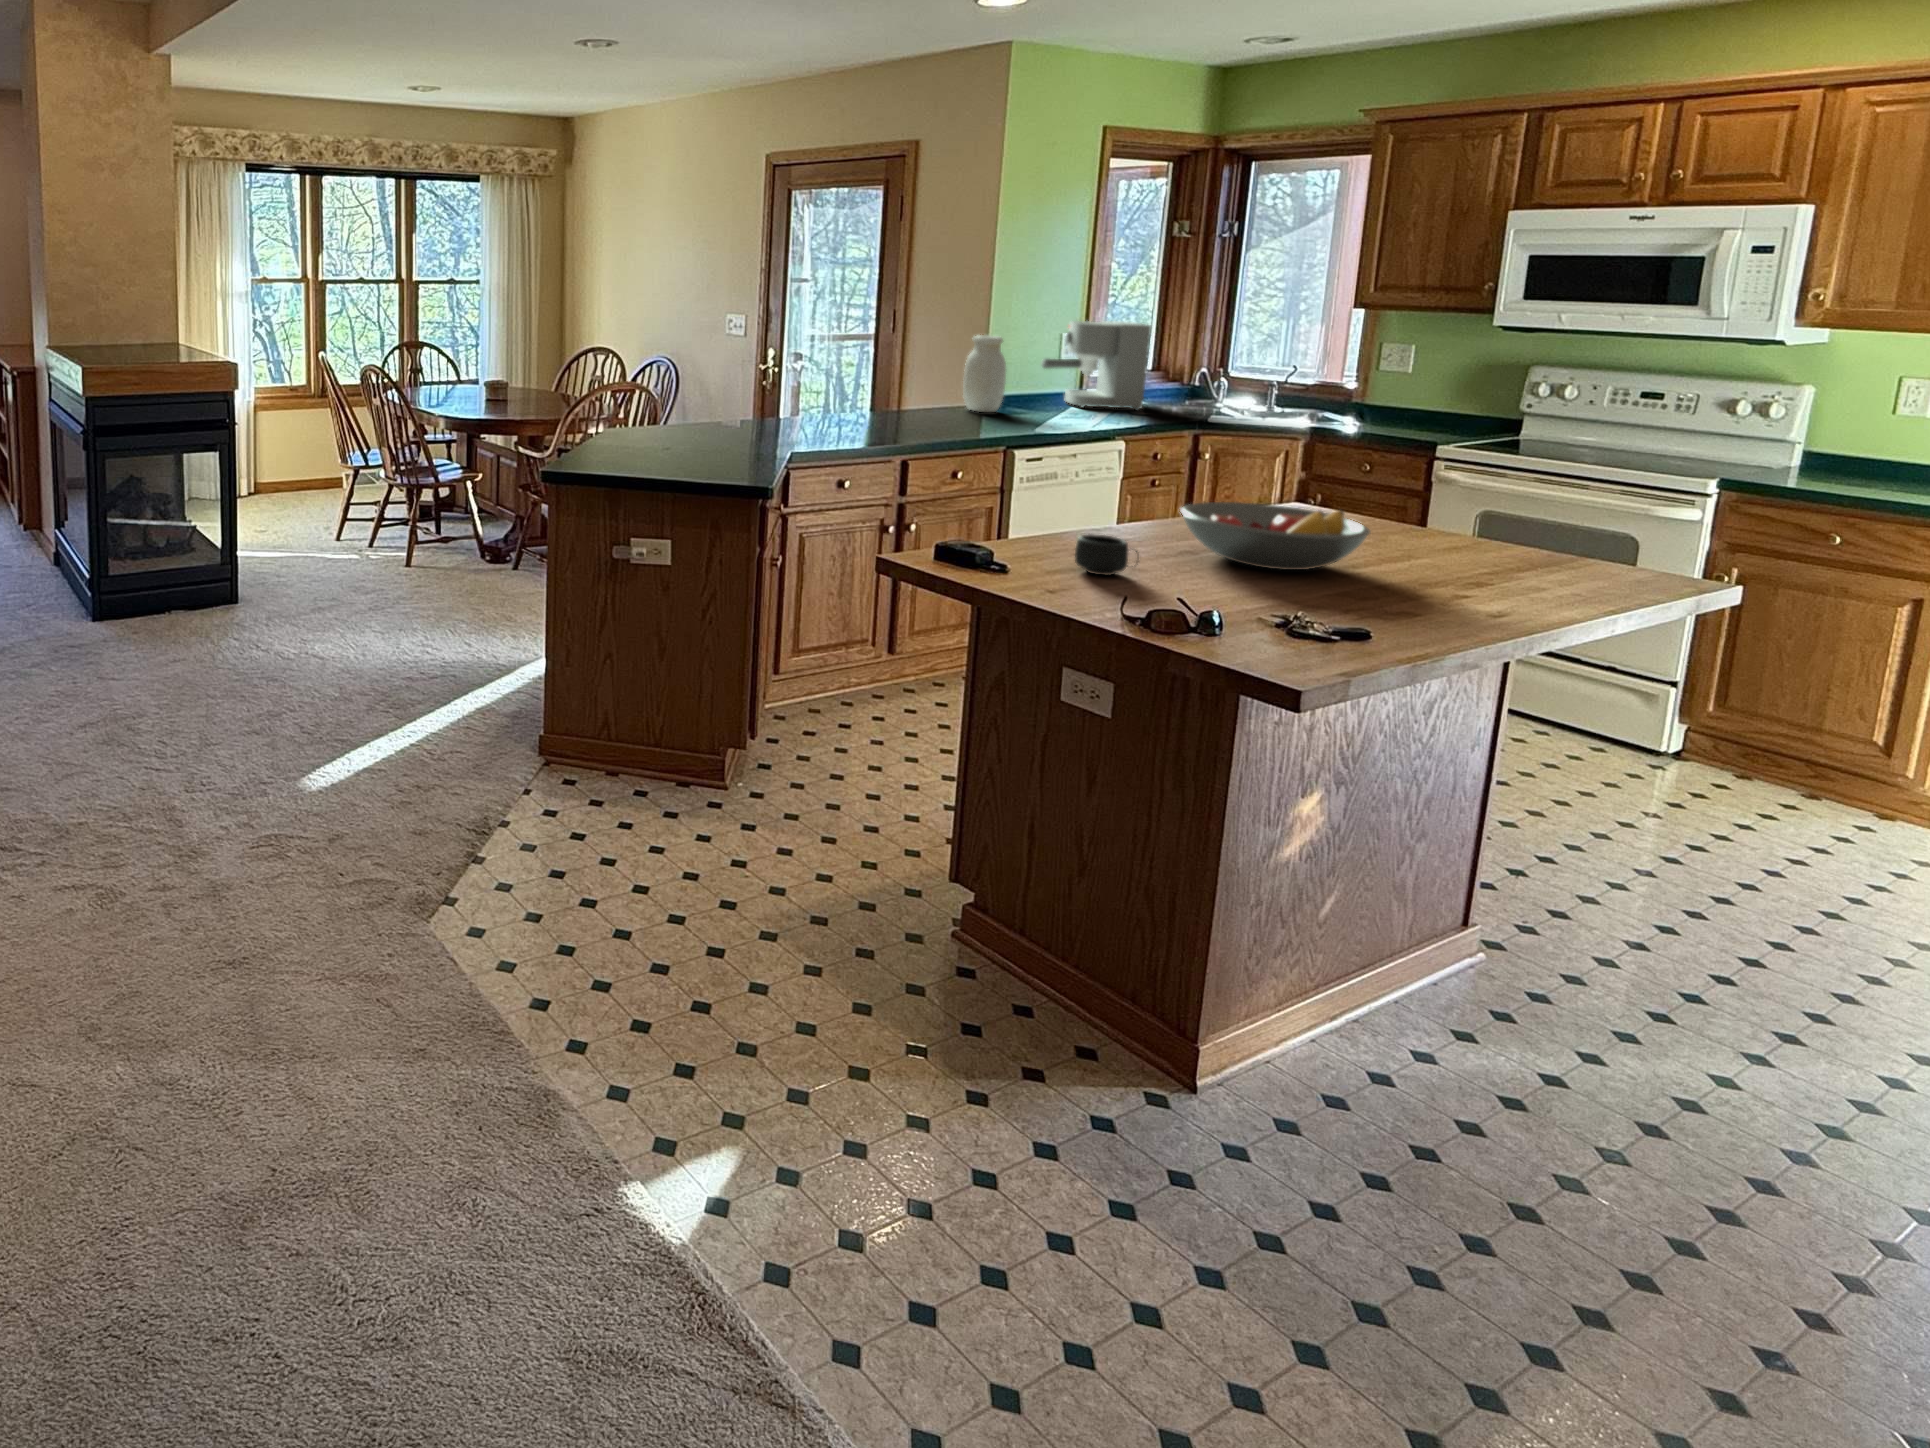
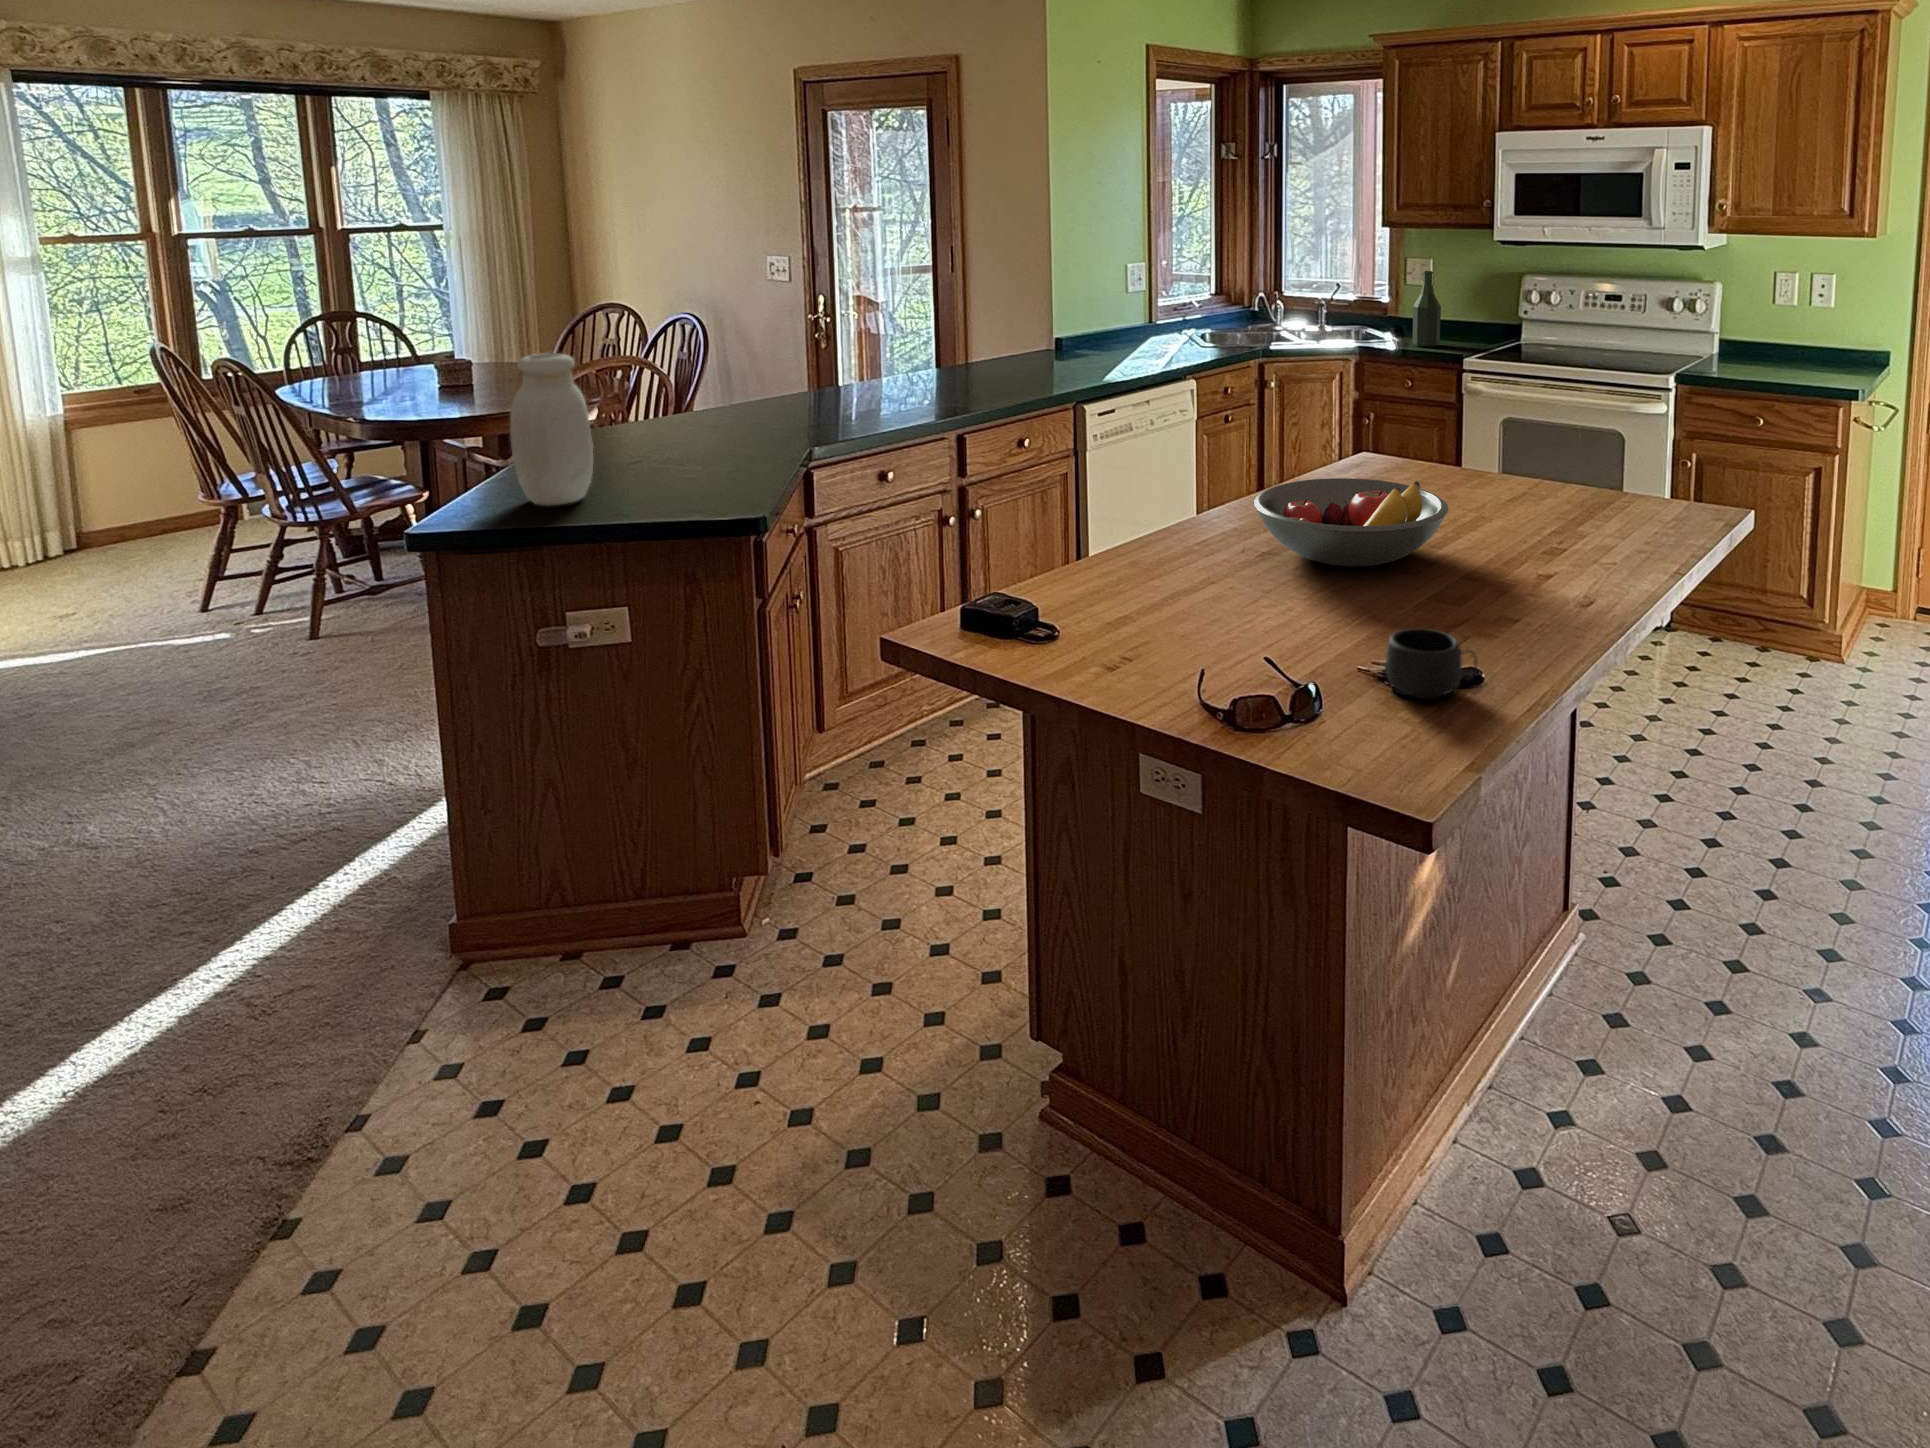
coffee maker: present [1041,321,1151,410] -> none [1110,248,1211,344]
jar: present [963,335,1006,412] -> present [510,353,593,506]
bottle: none [1376,354,1416,433] -> present [1413,271,1441,347]
mug: present [1075,534,1133,575] -> present [1386,628,1477,699]

